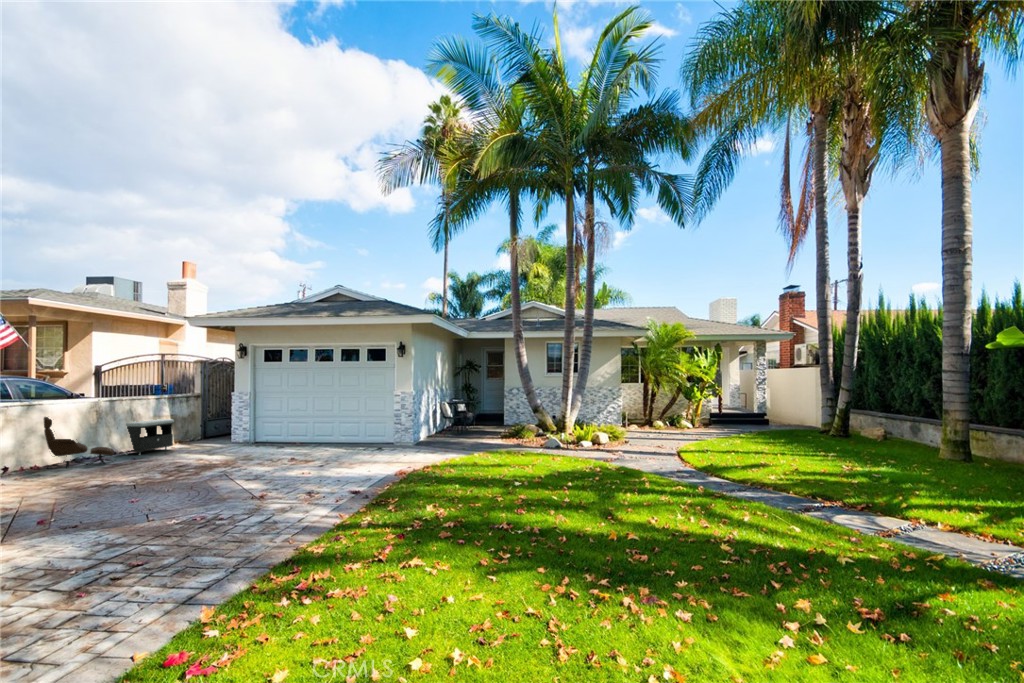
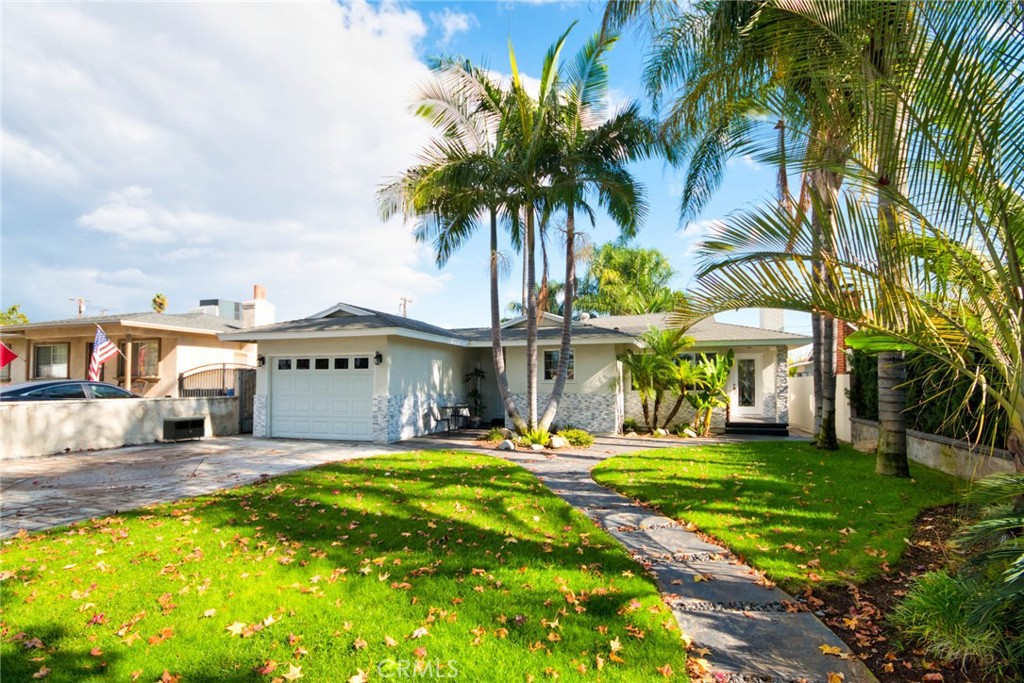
lounge chair: present [44,417,113,468] -> none [97,411,149,450]

